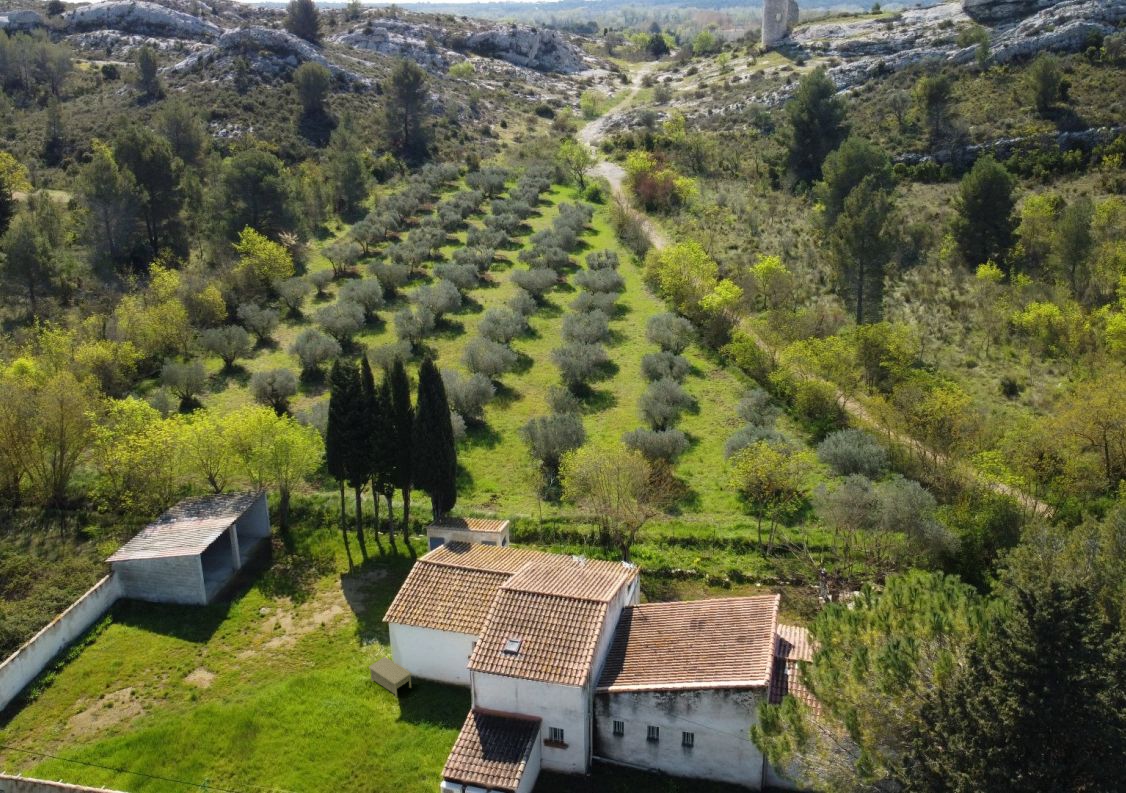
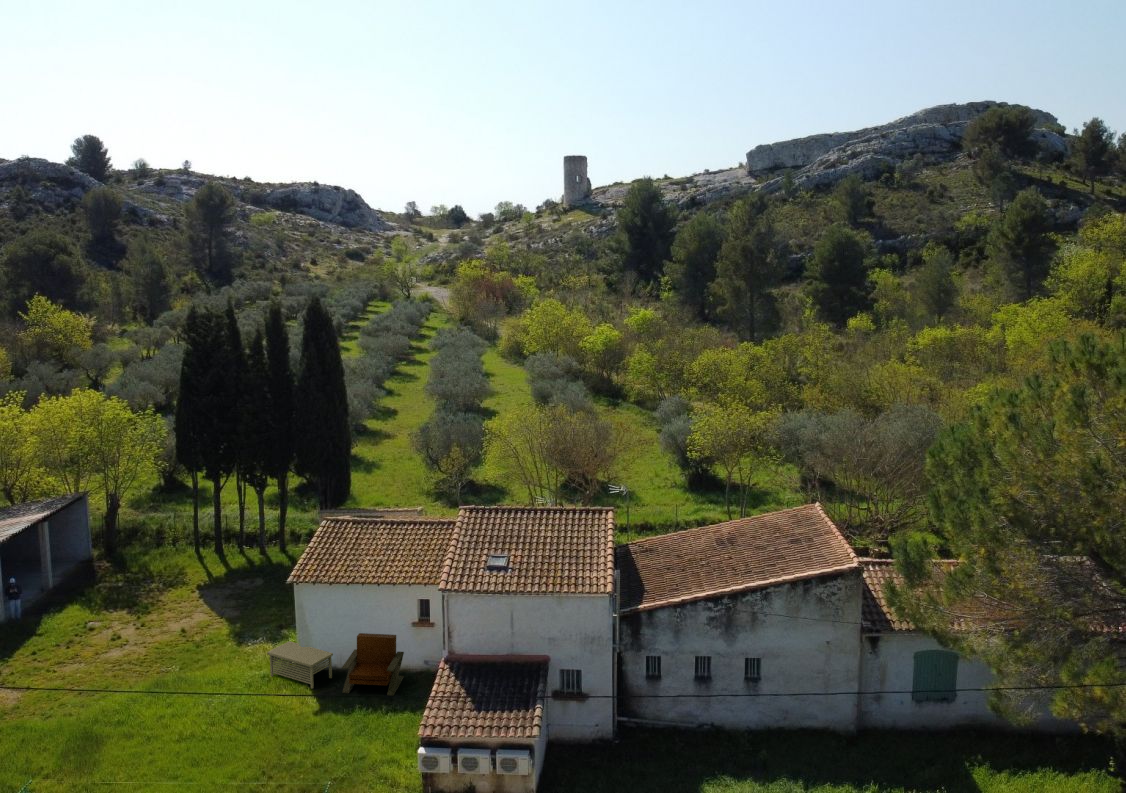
lounge chair: none [414,662,459,711] -> present [342,633,404,696]

